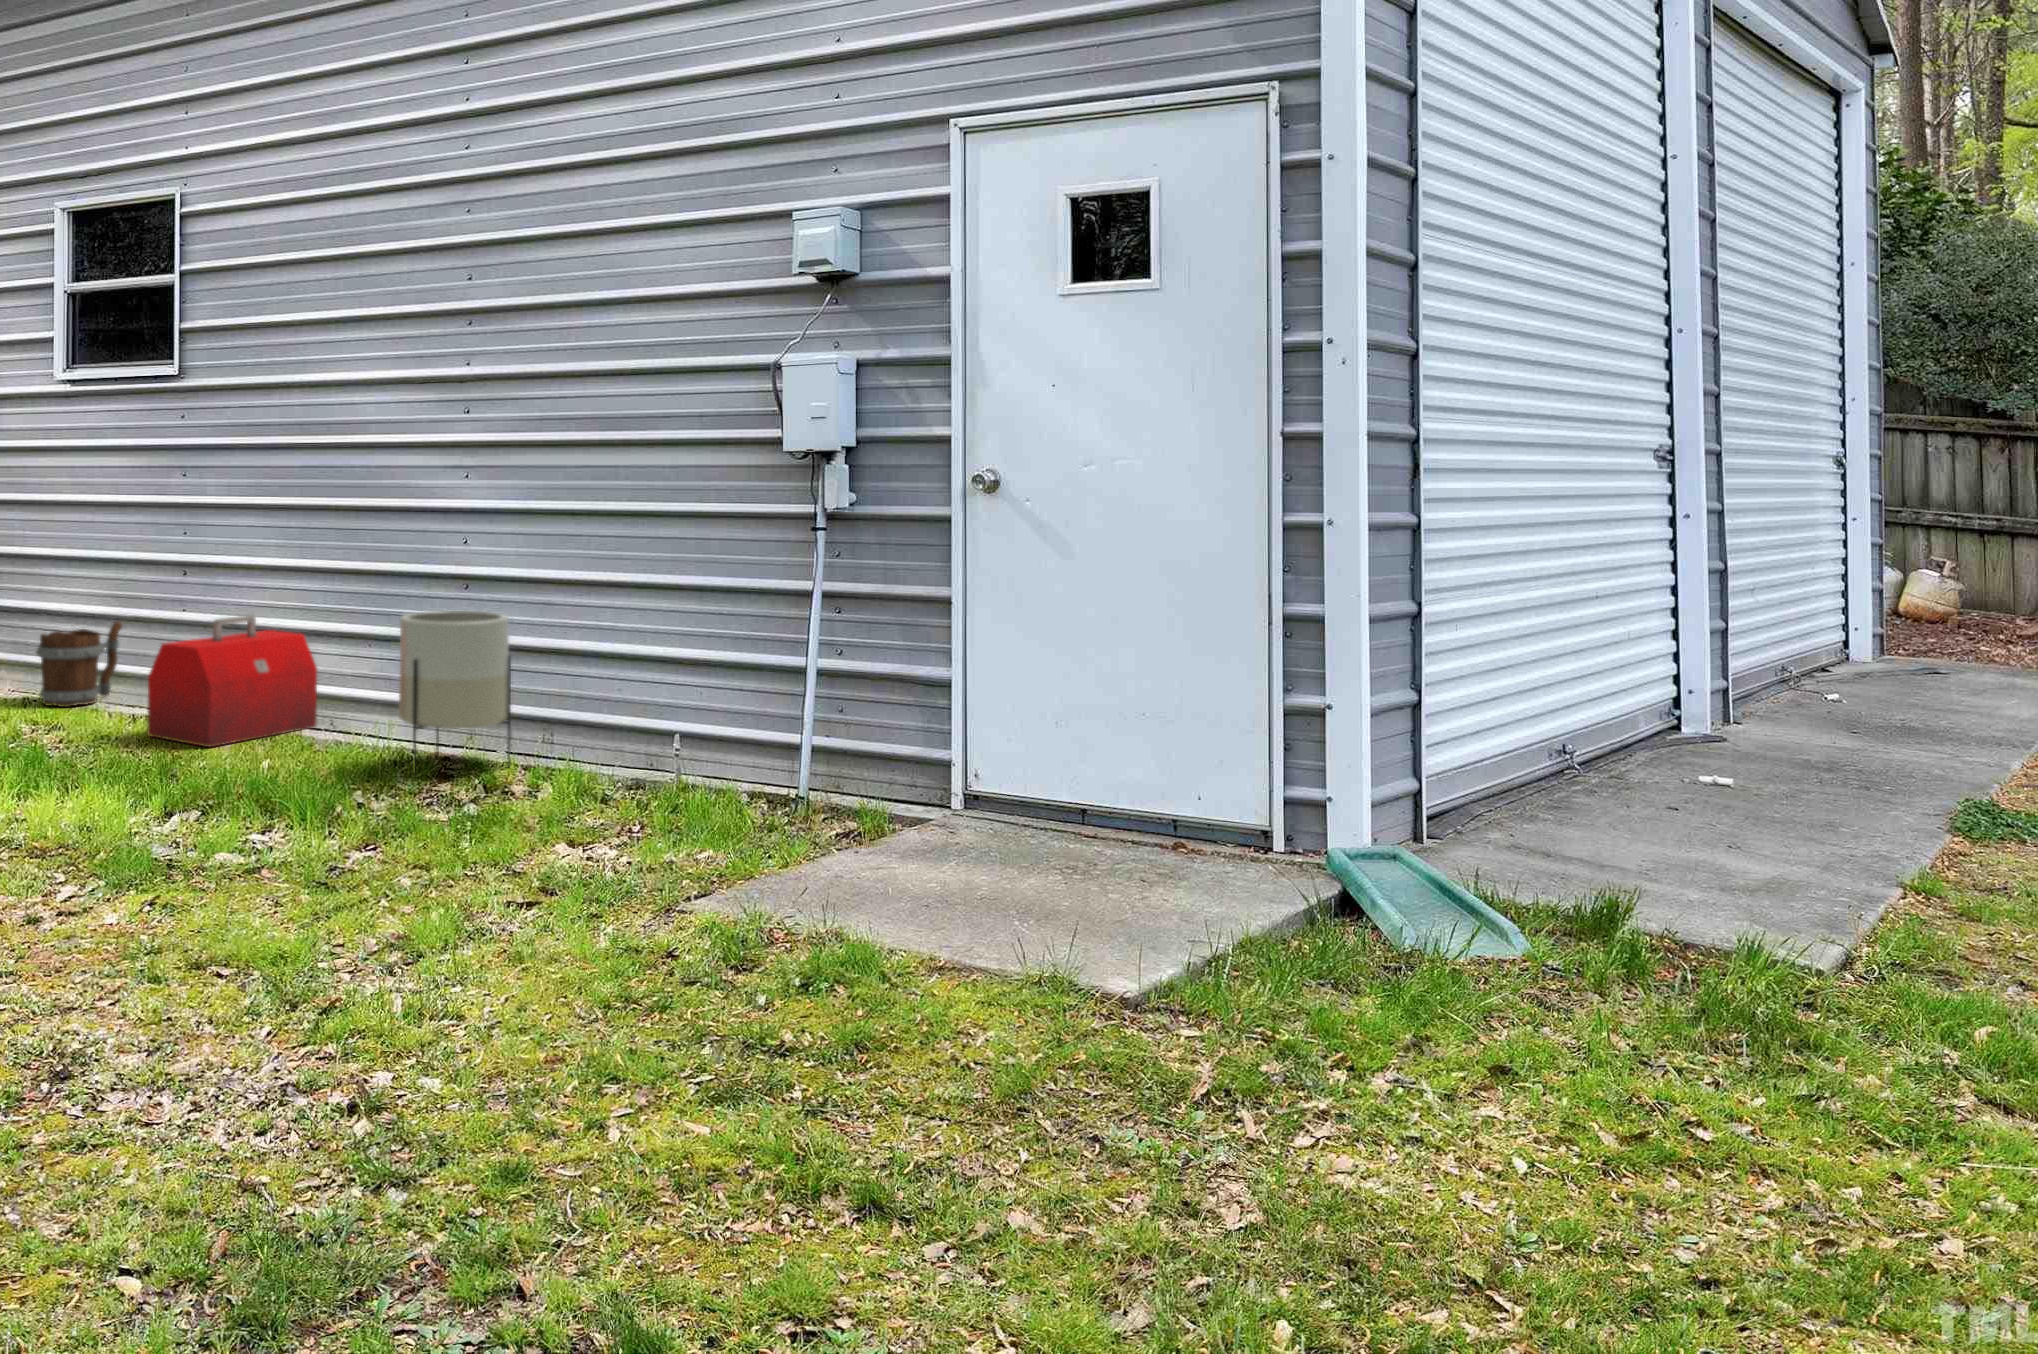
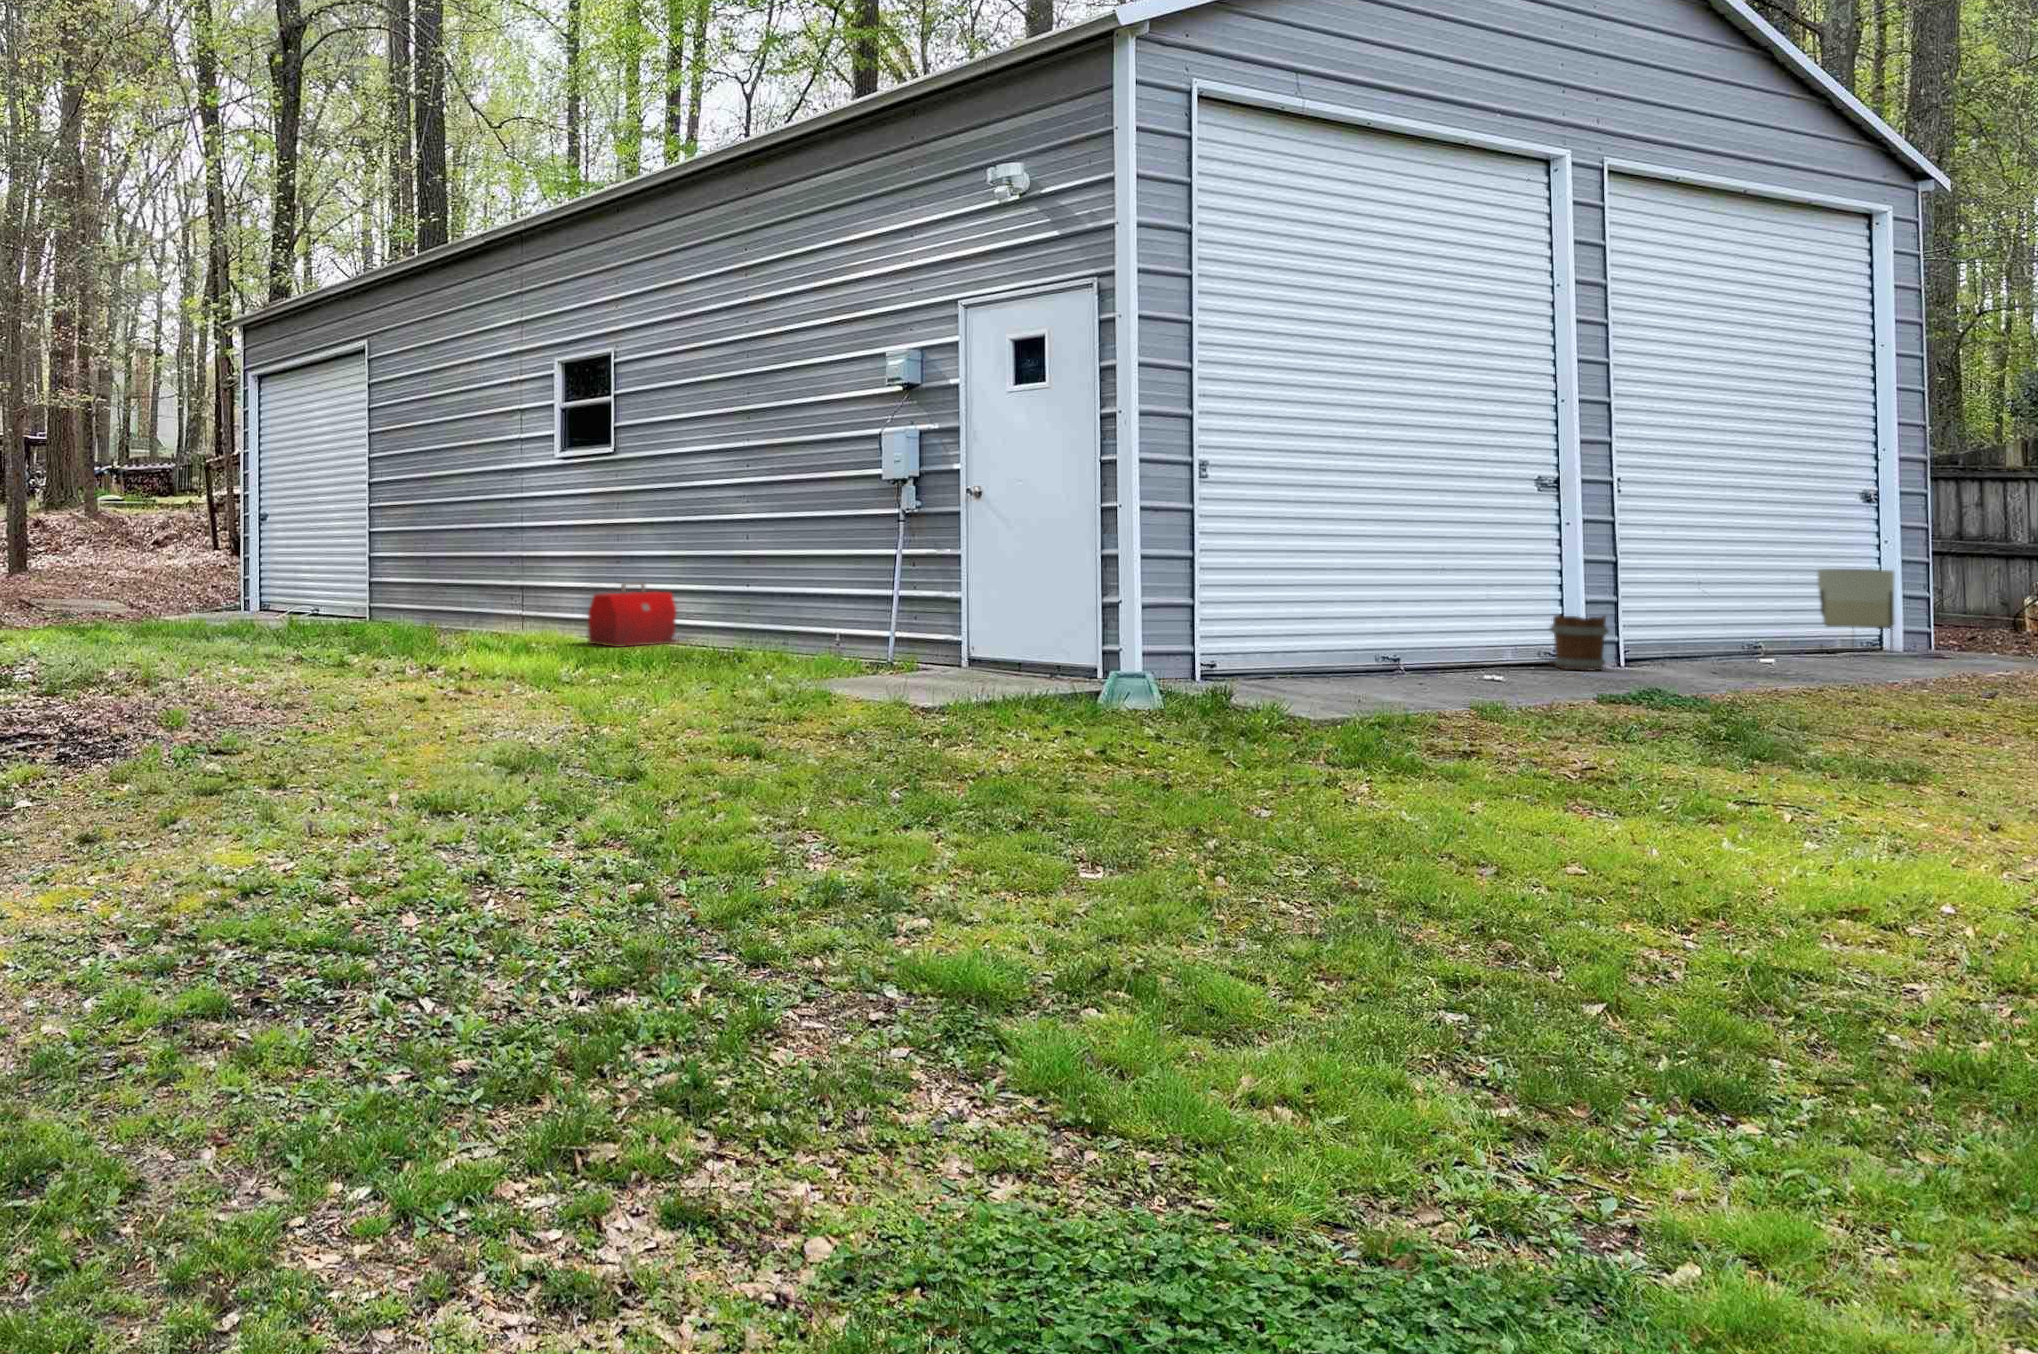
planter: present [399,611,511,773] -> present [1817,569,1895,651]
bucket: present [36,621,122,707] -> present [1549,615,1609,671]

